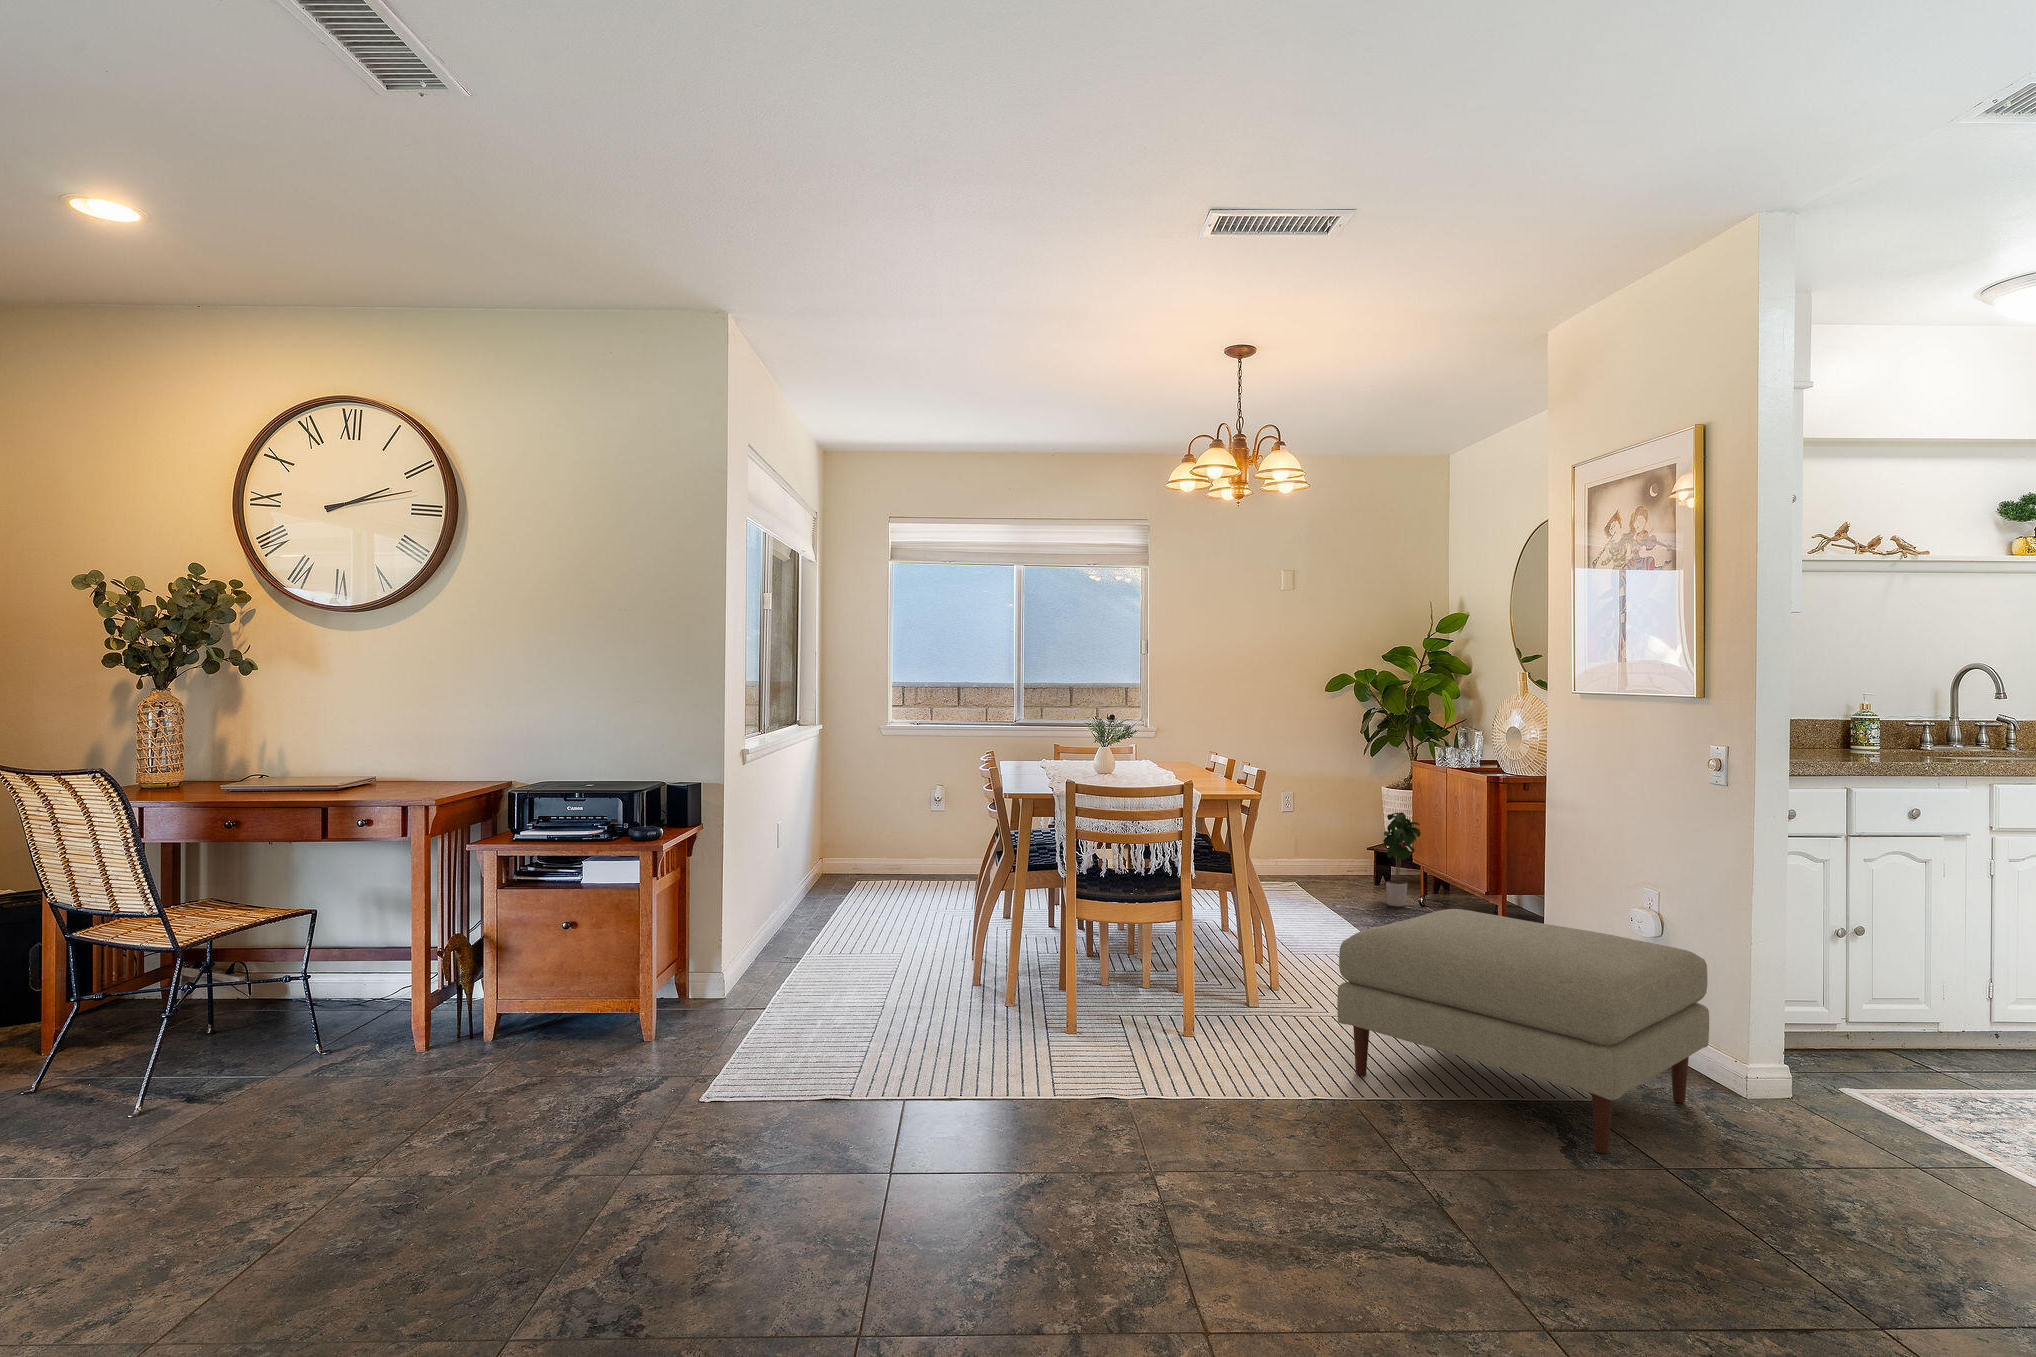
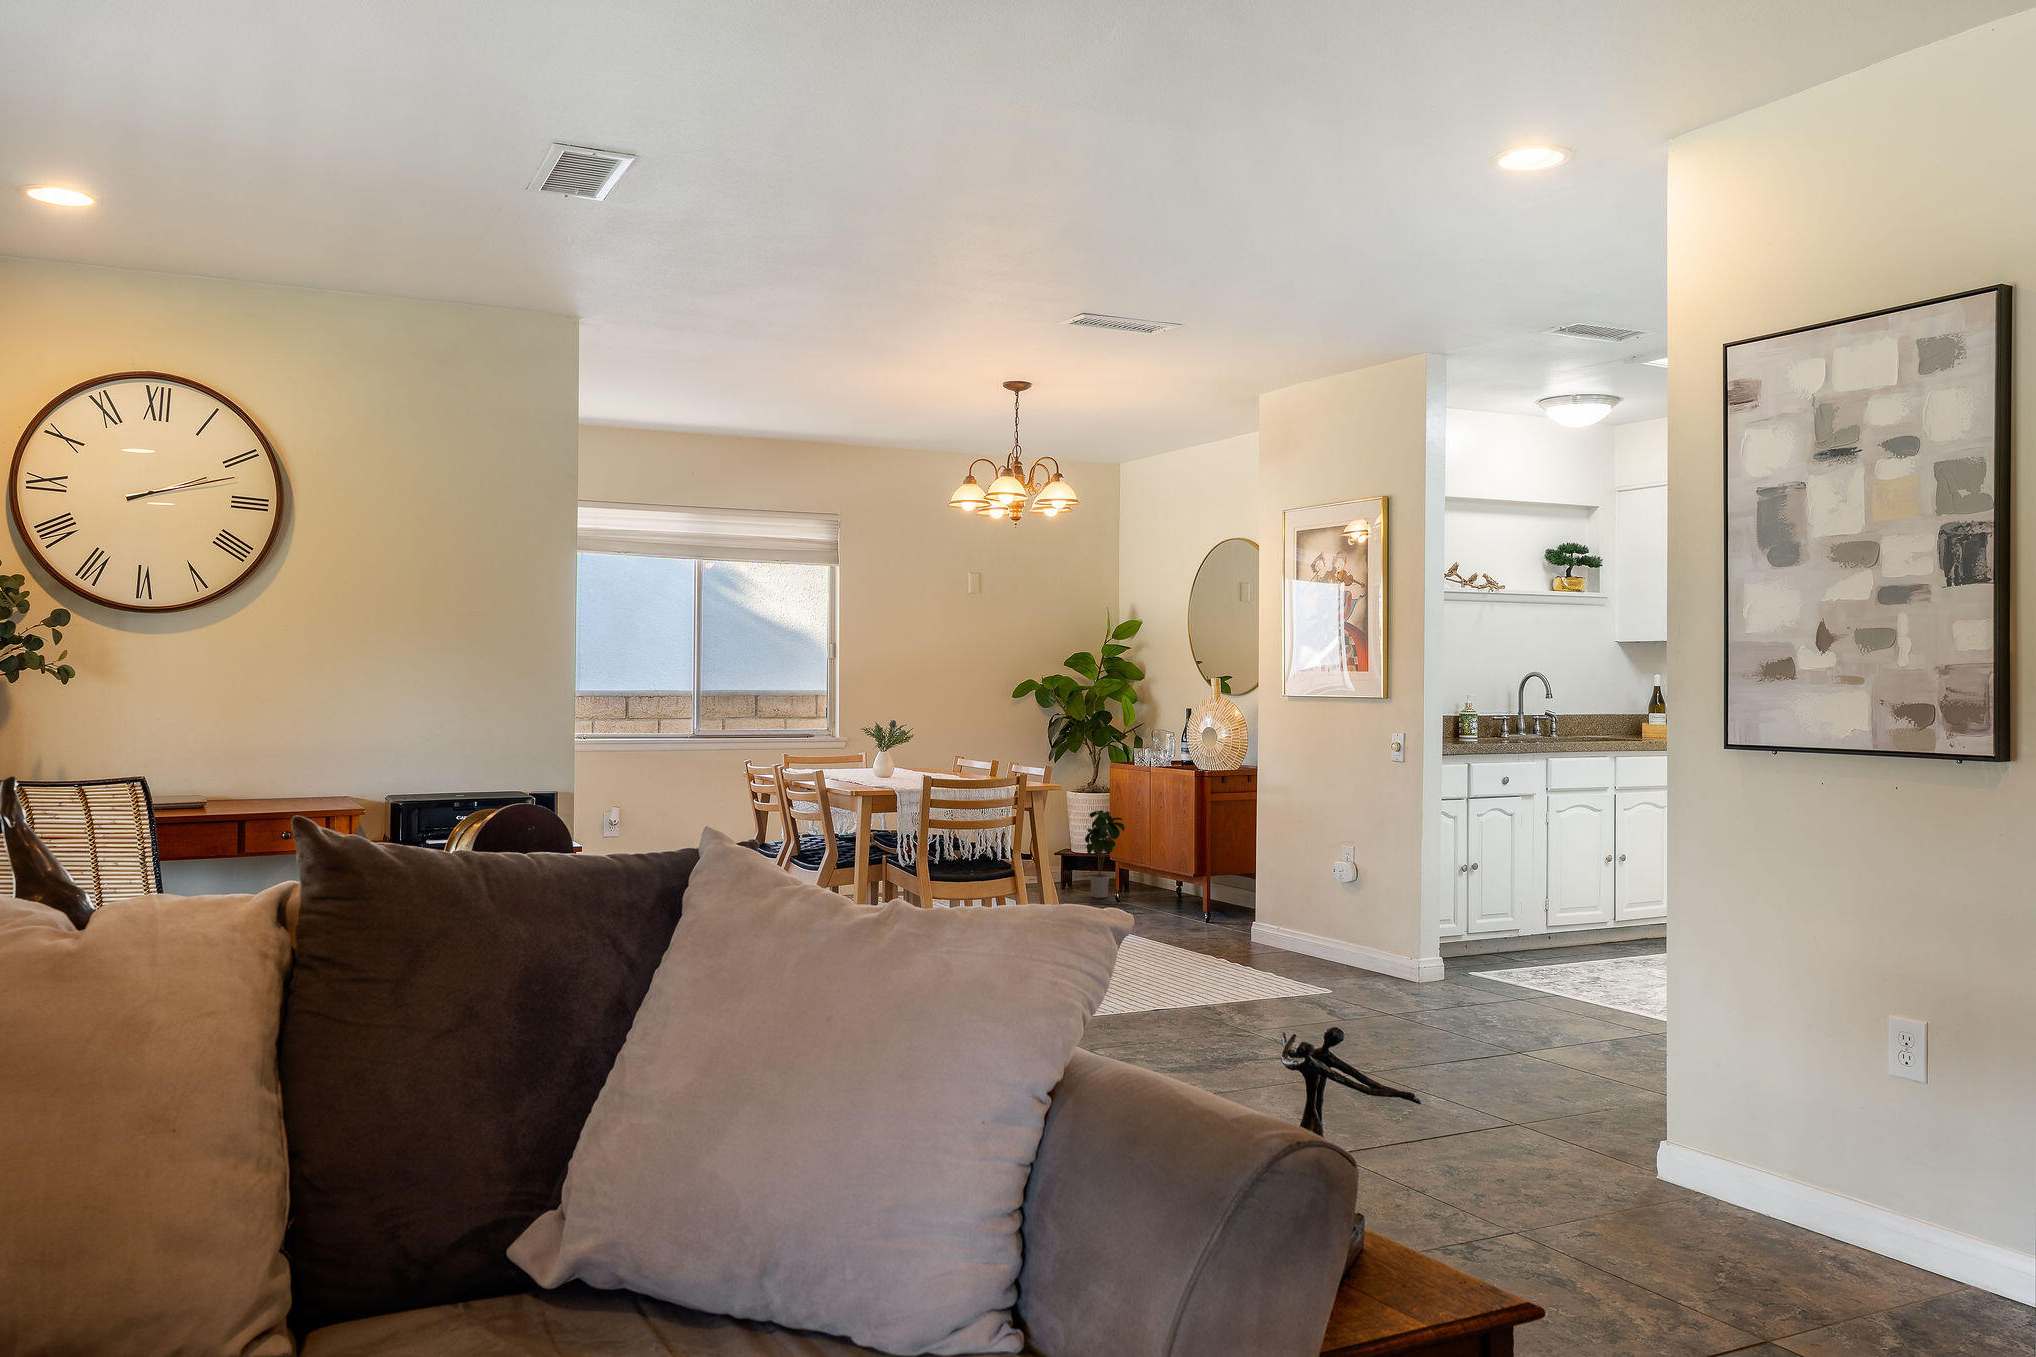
ottoman: present [1337,909,1709,1153] -> none [1157,870,1401,1017]

